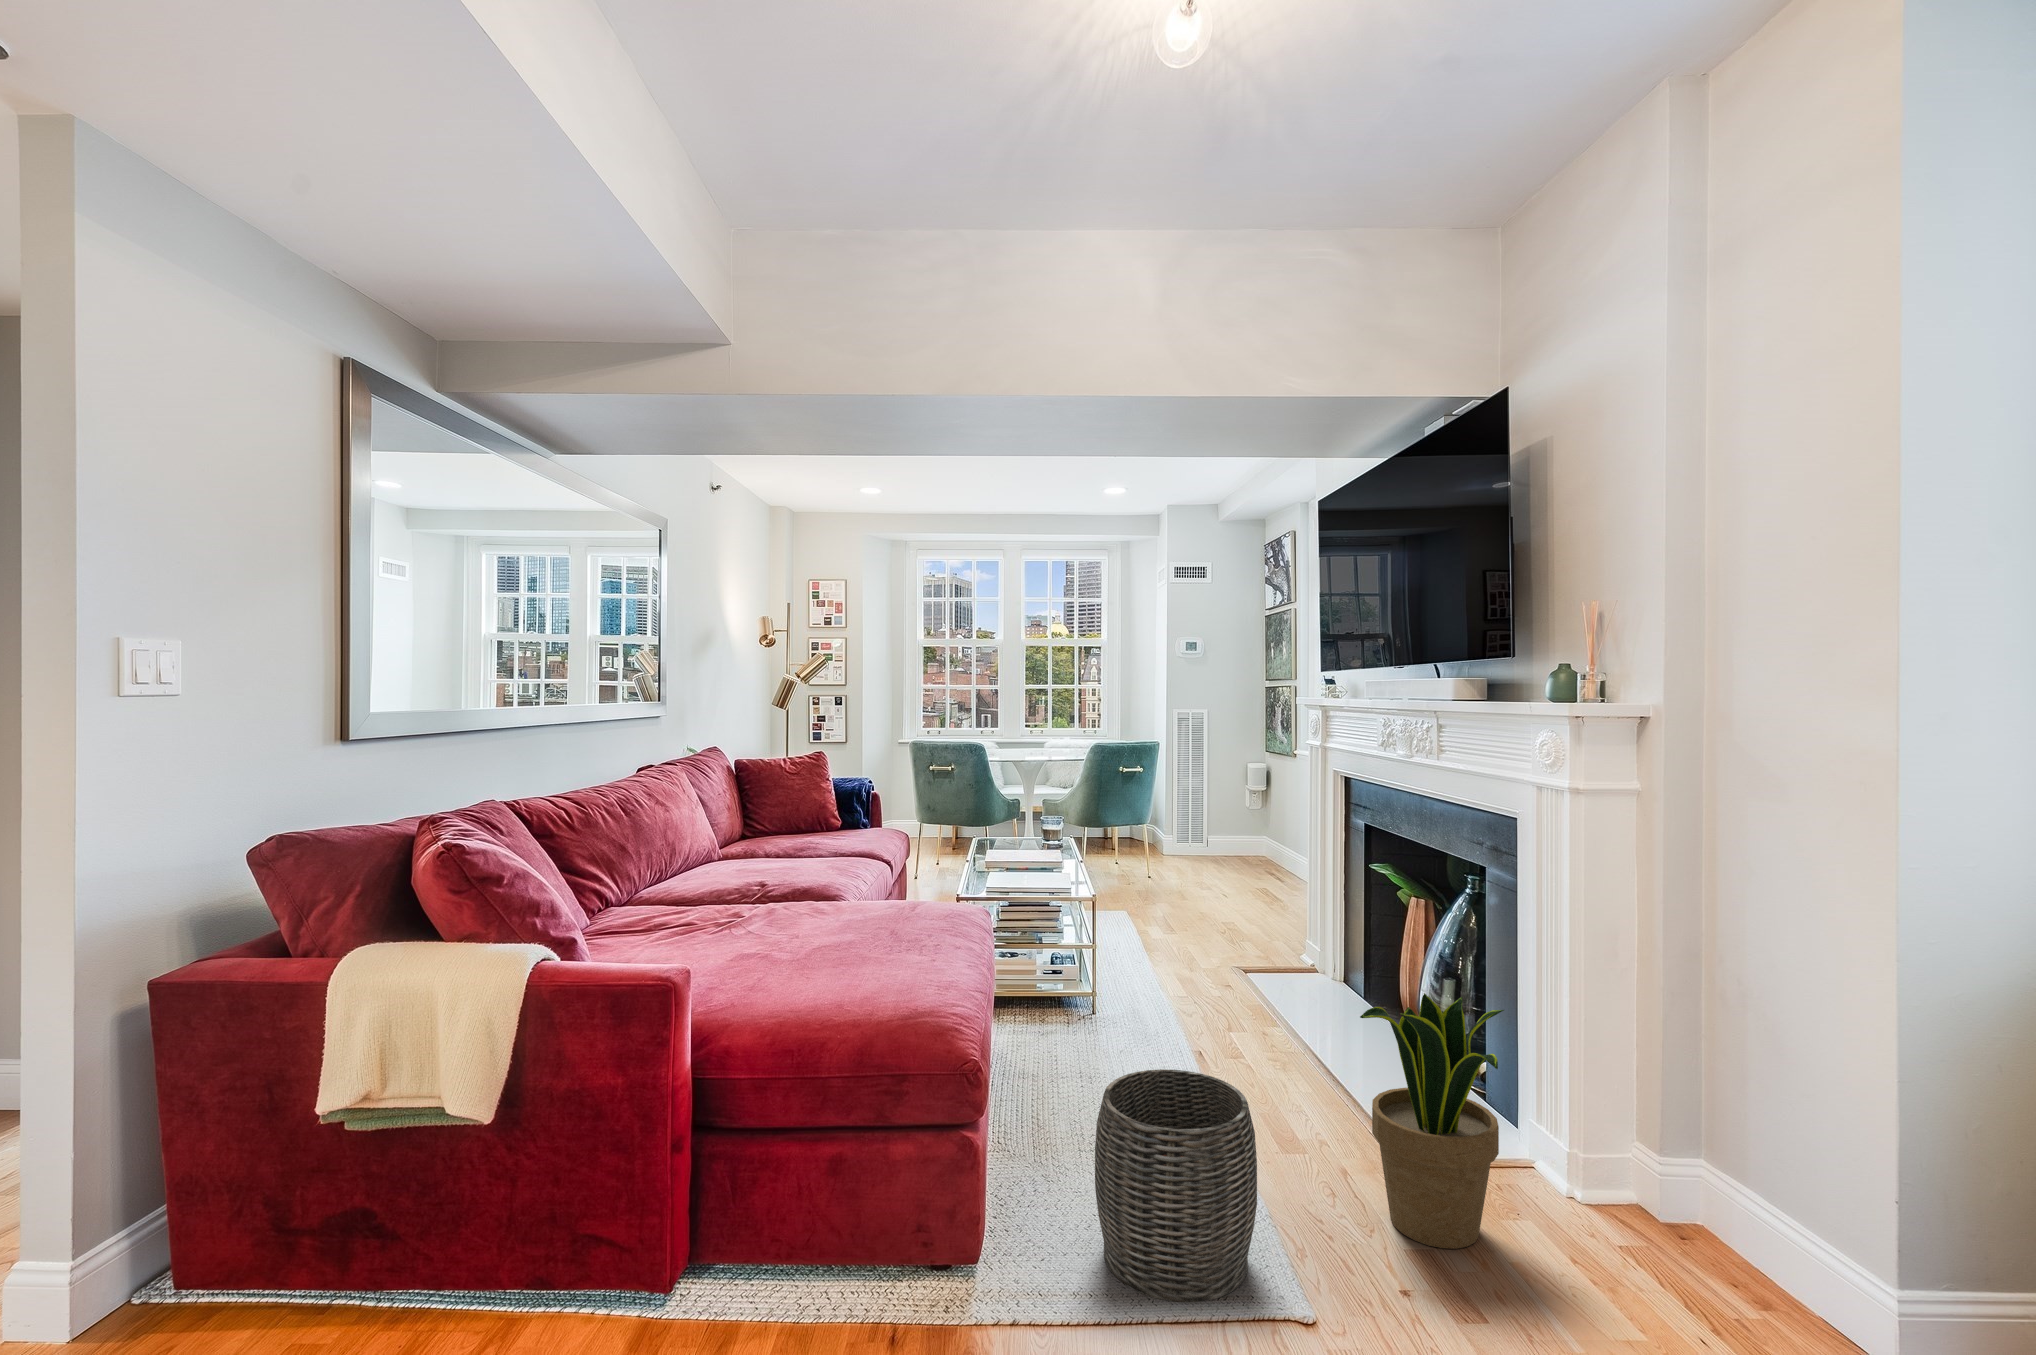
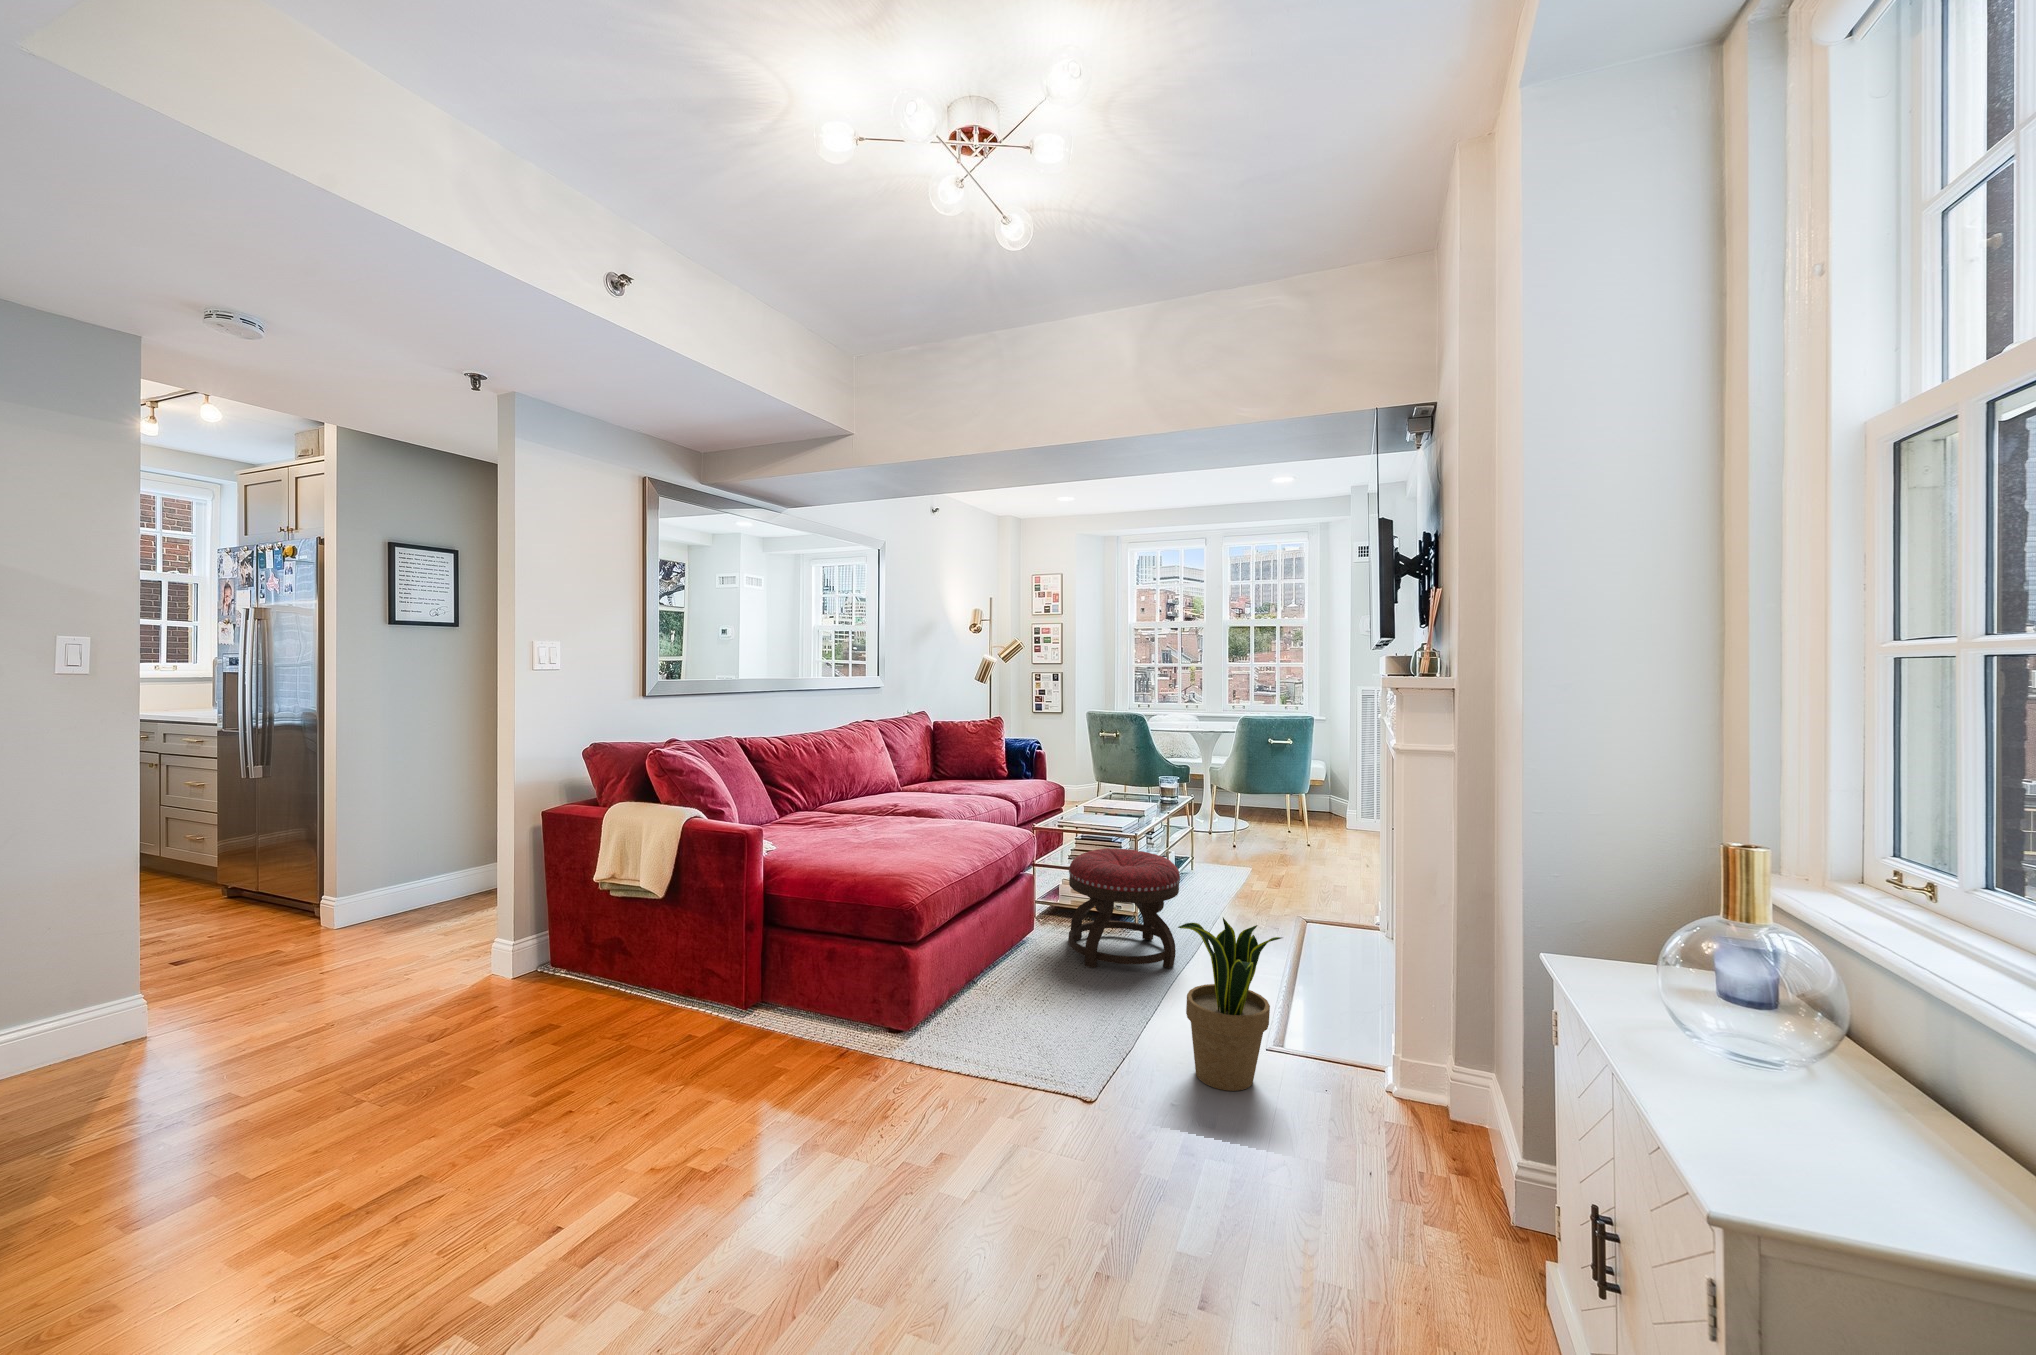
ottoman: none [1048,911,1209,1088] -> present [1068,848,1180,968]
woven basket: present [1095,1069,1257,1302] -> none [988,941,1089,1078]

